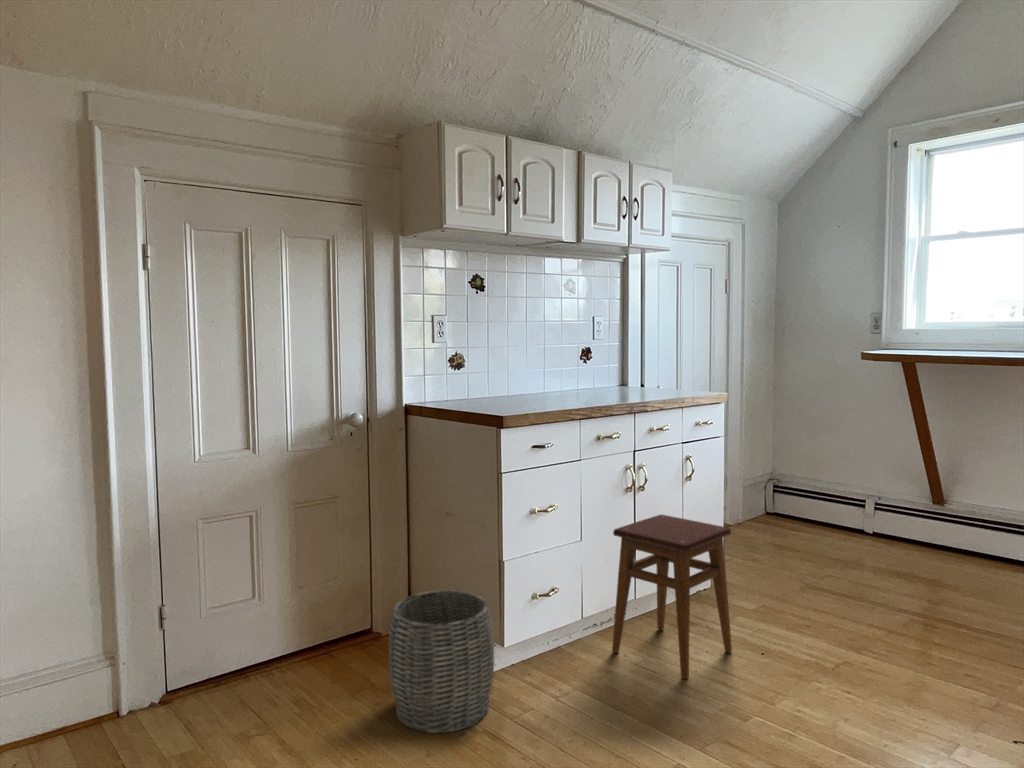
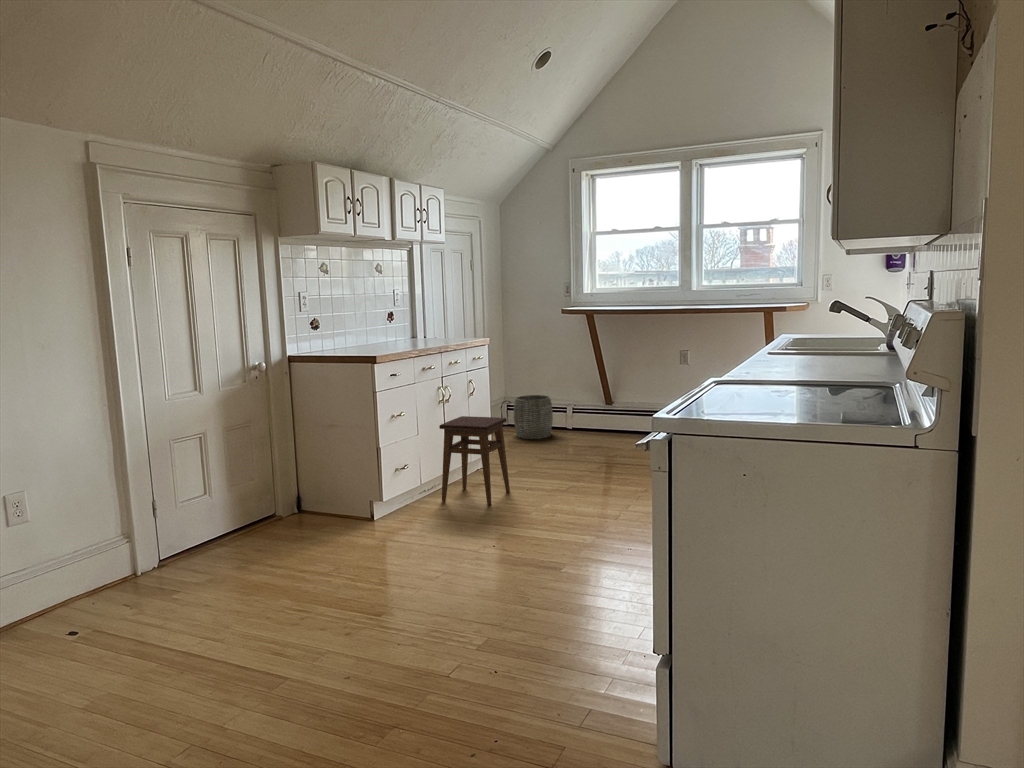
woven basket: present [389,590,494,733] -> present [514,395,553,439]

